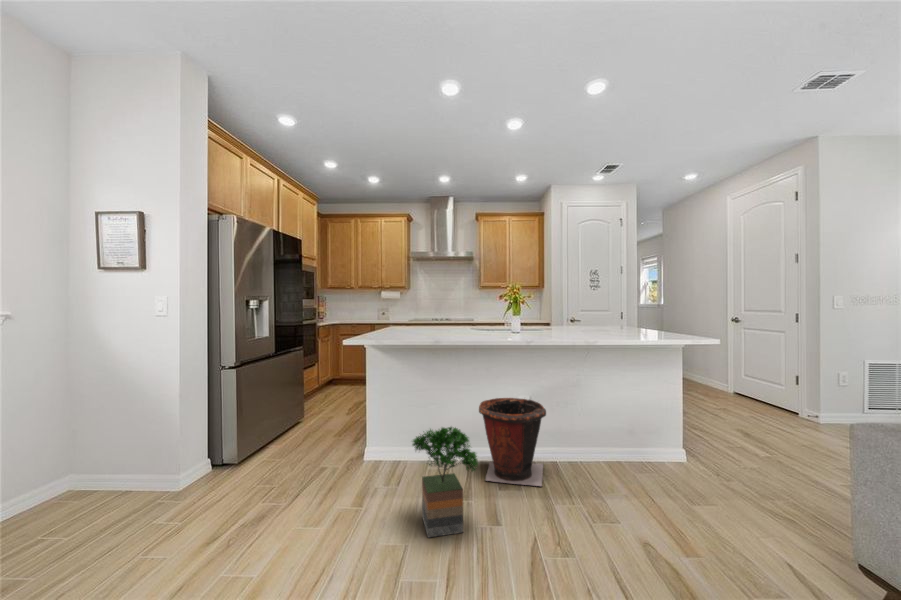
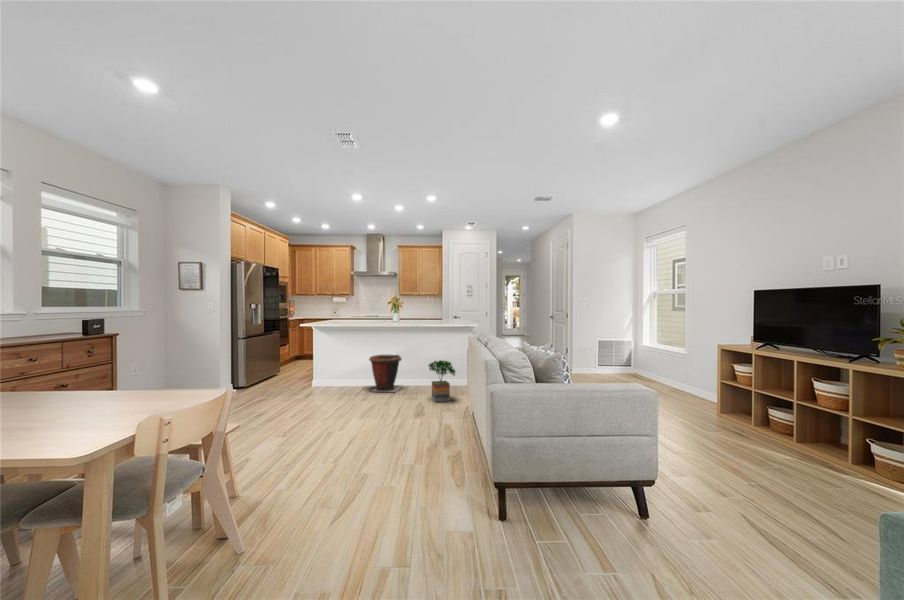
potted tree: present [412,427,478,538] -> present [429,360,455,402]

